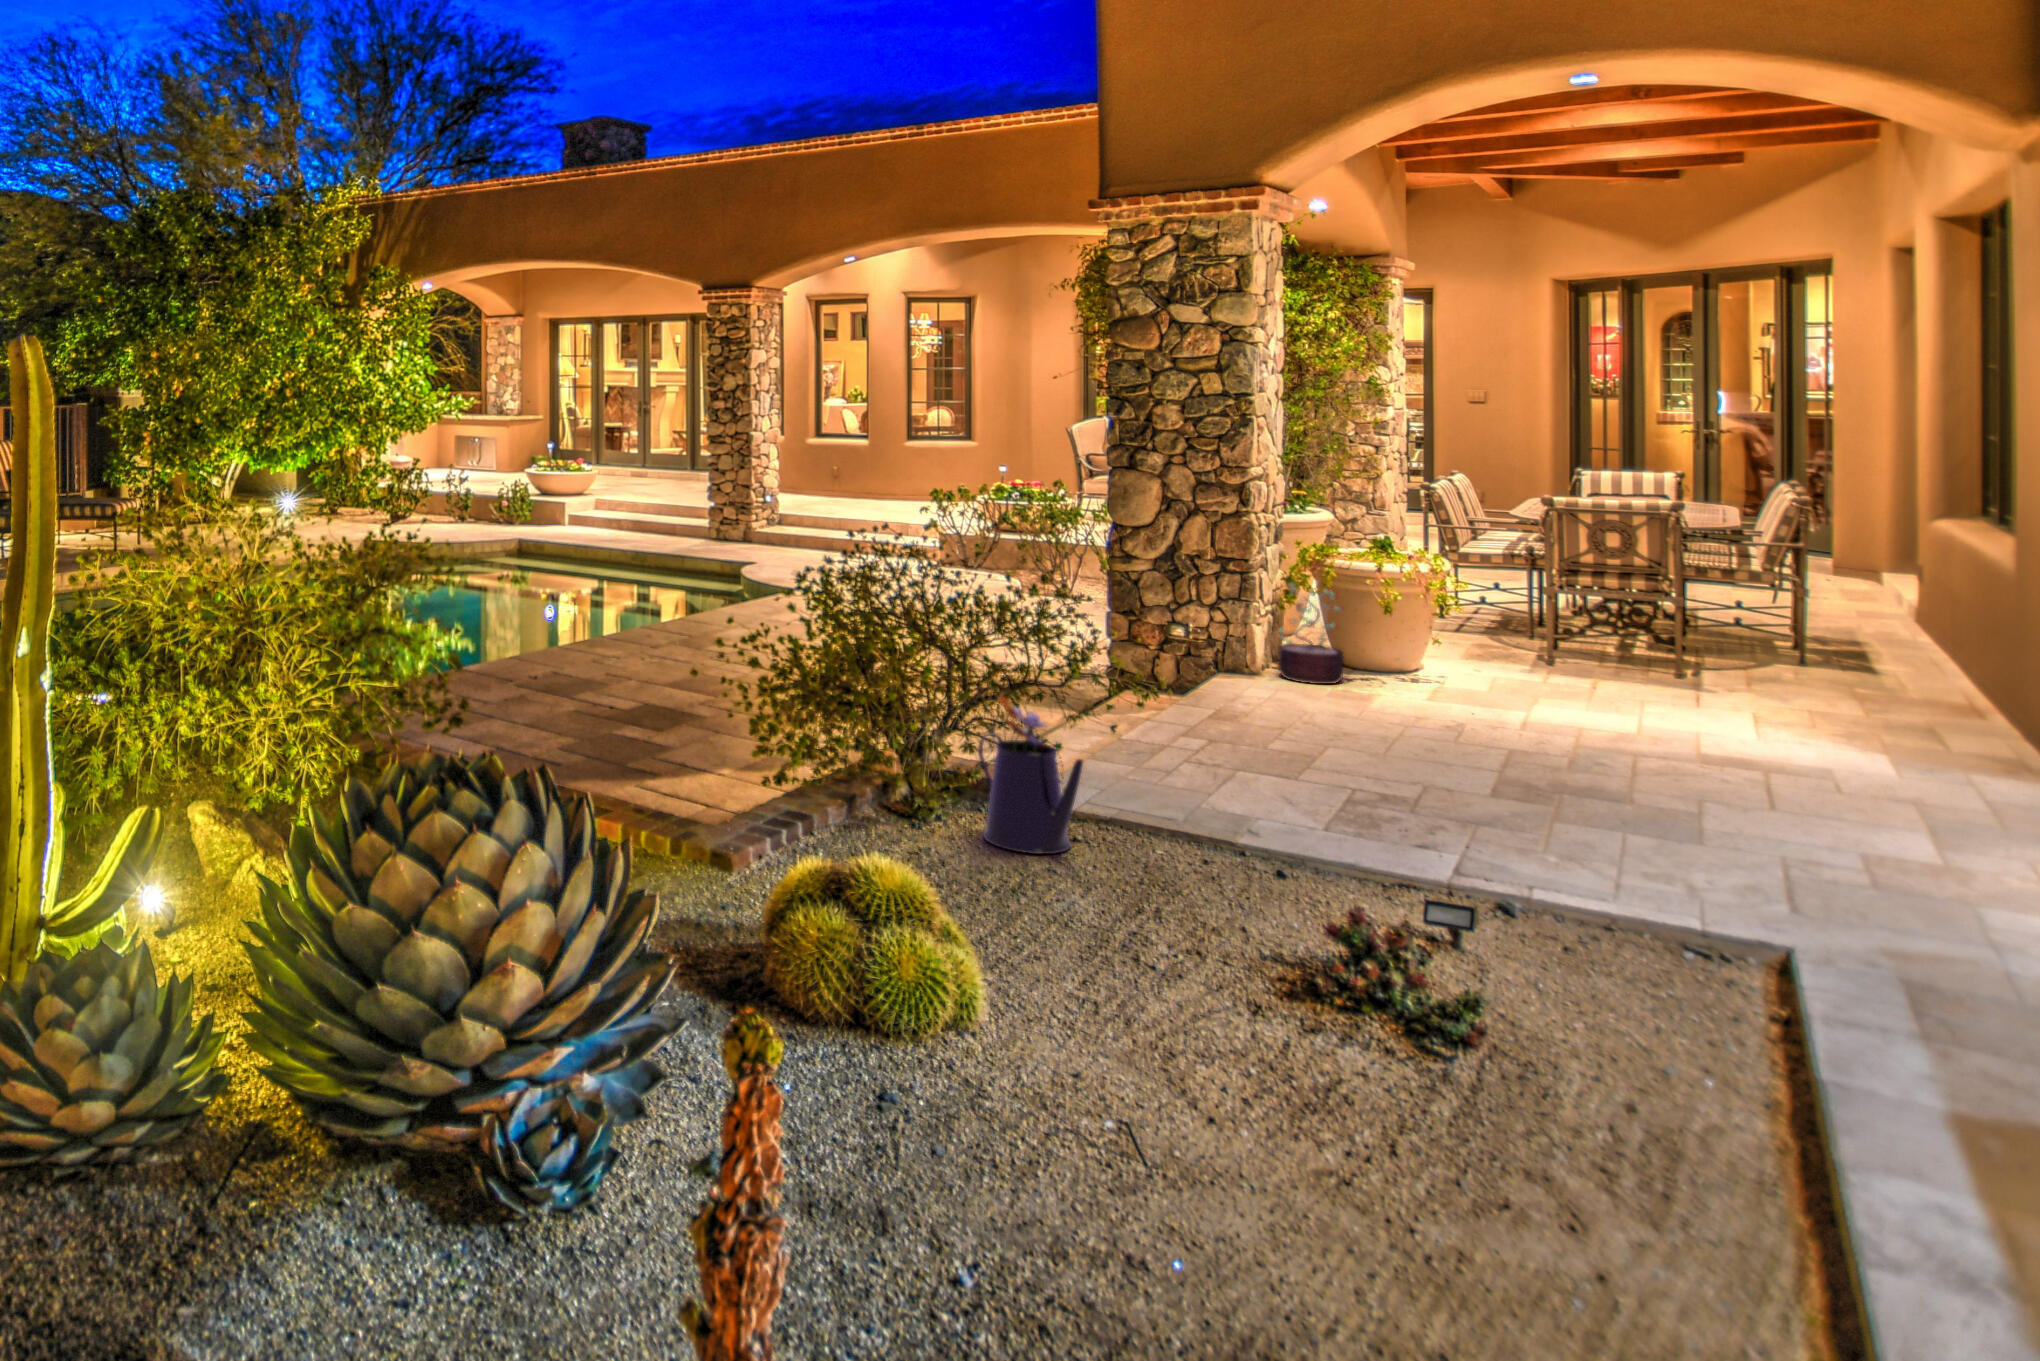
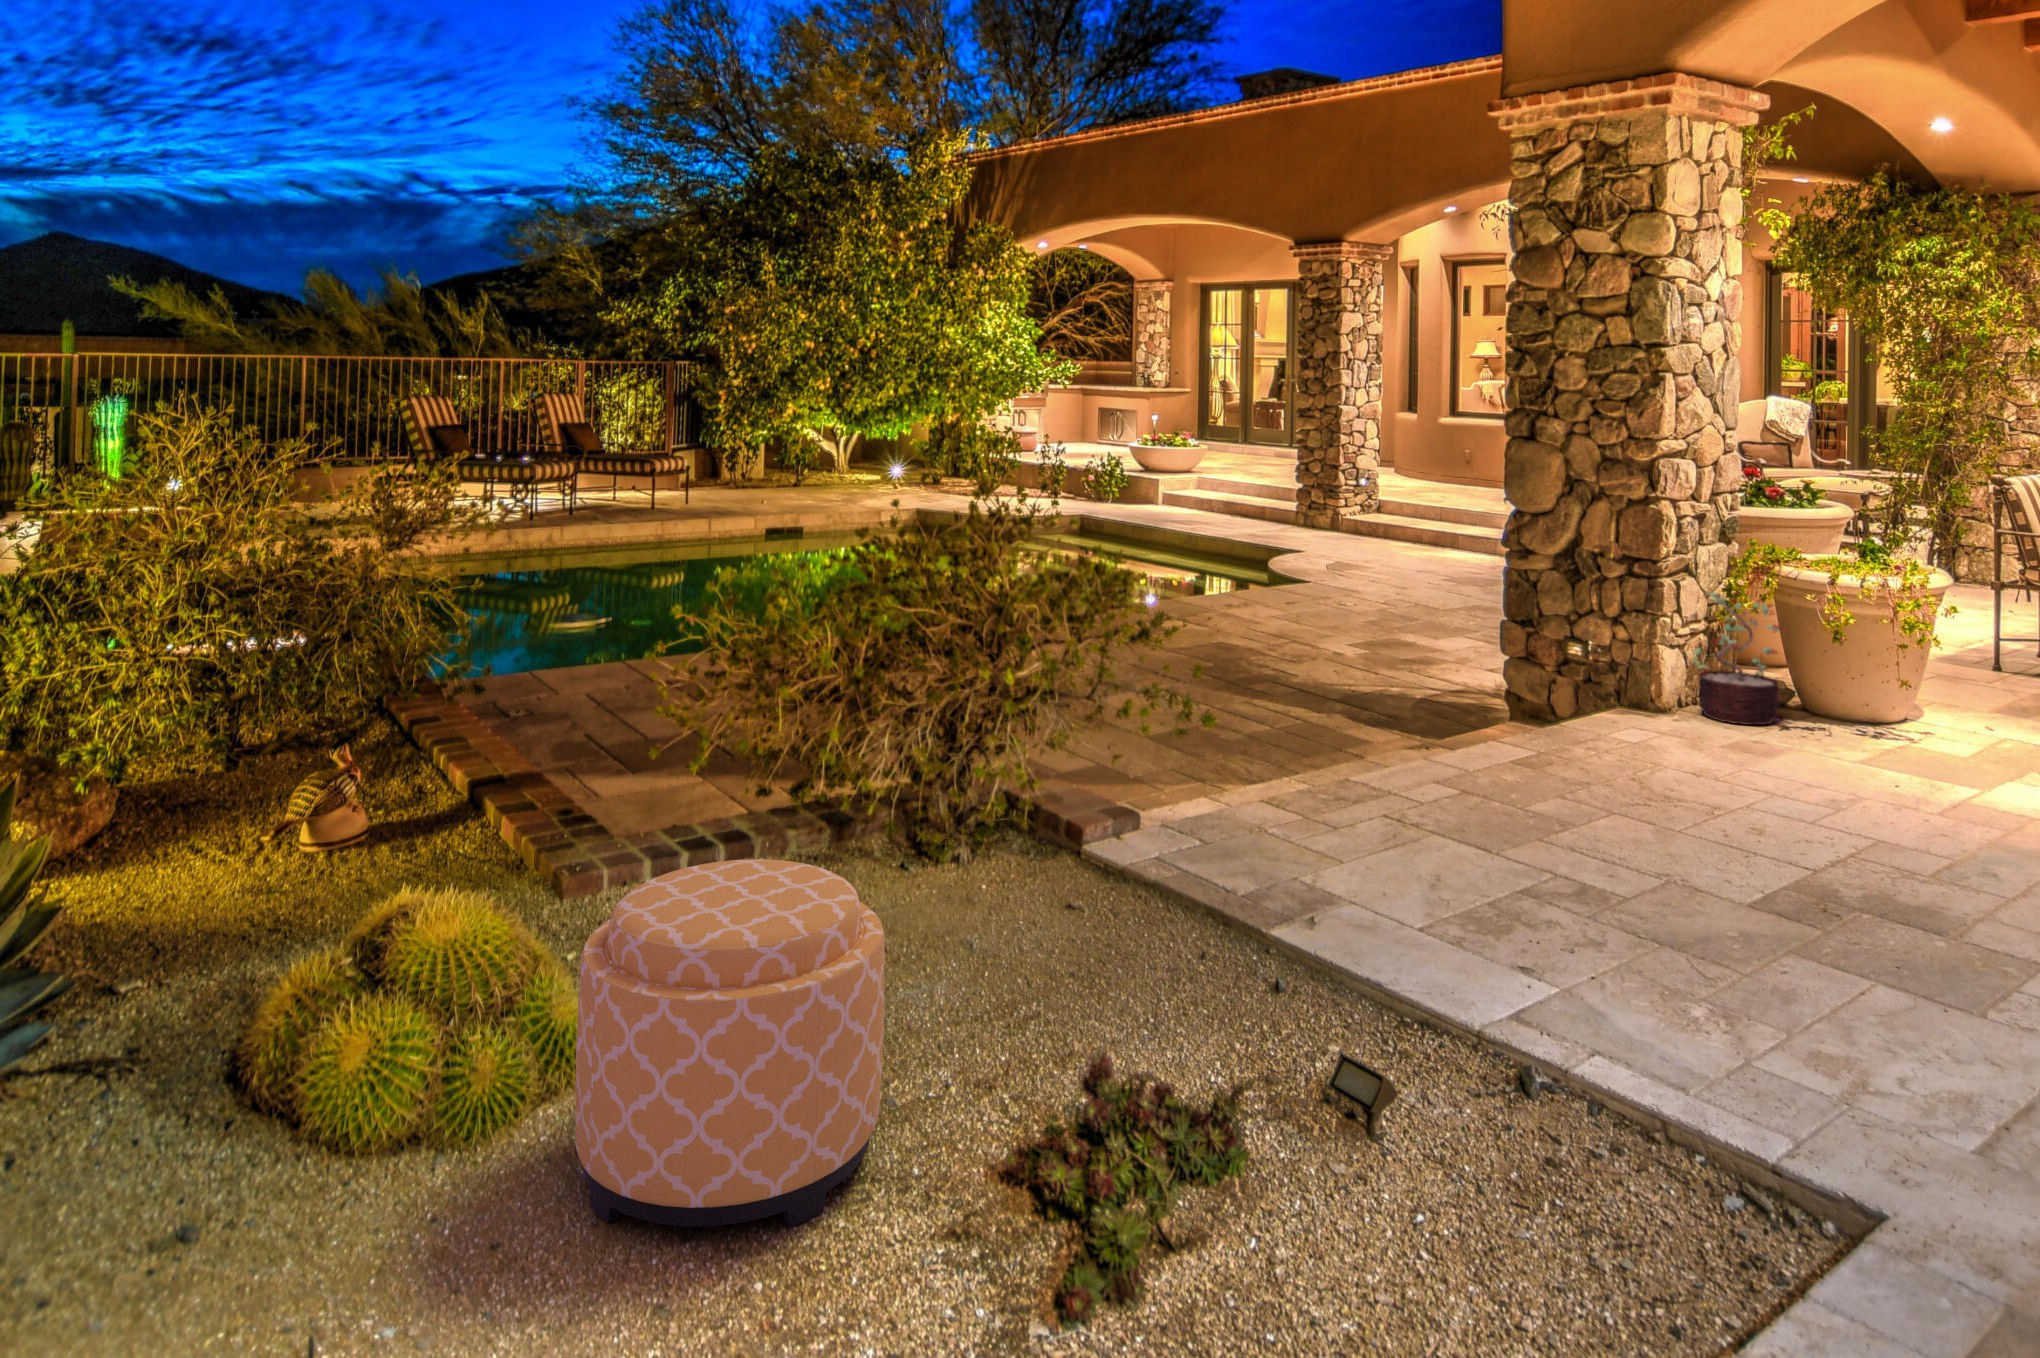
watering can: present [978,694,1083,854] -> none [902,690,1010,896]
ottoman: none [1153,818,1399,1081] -> present [575,859,885,1228]

